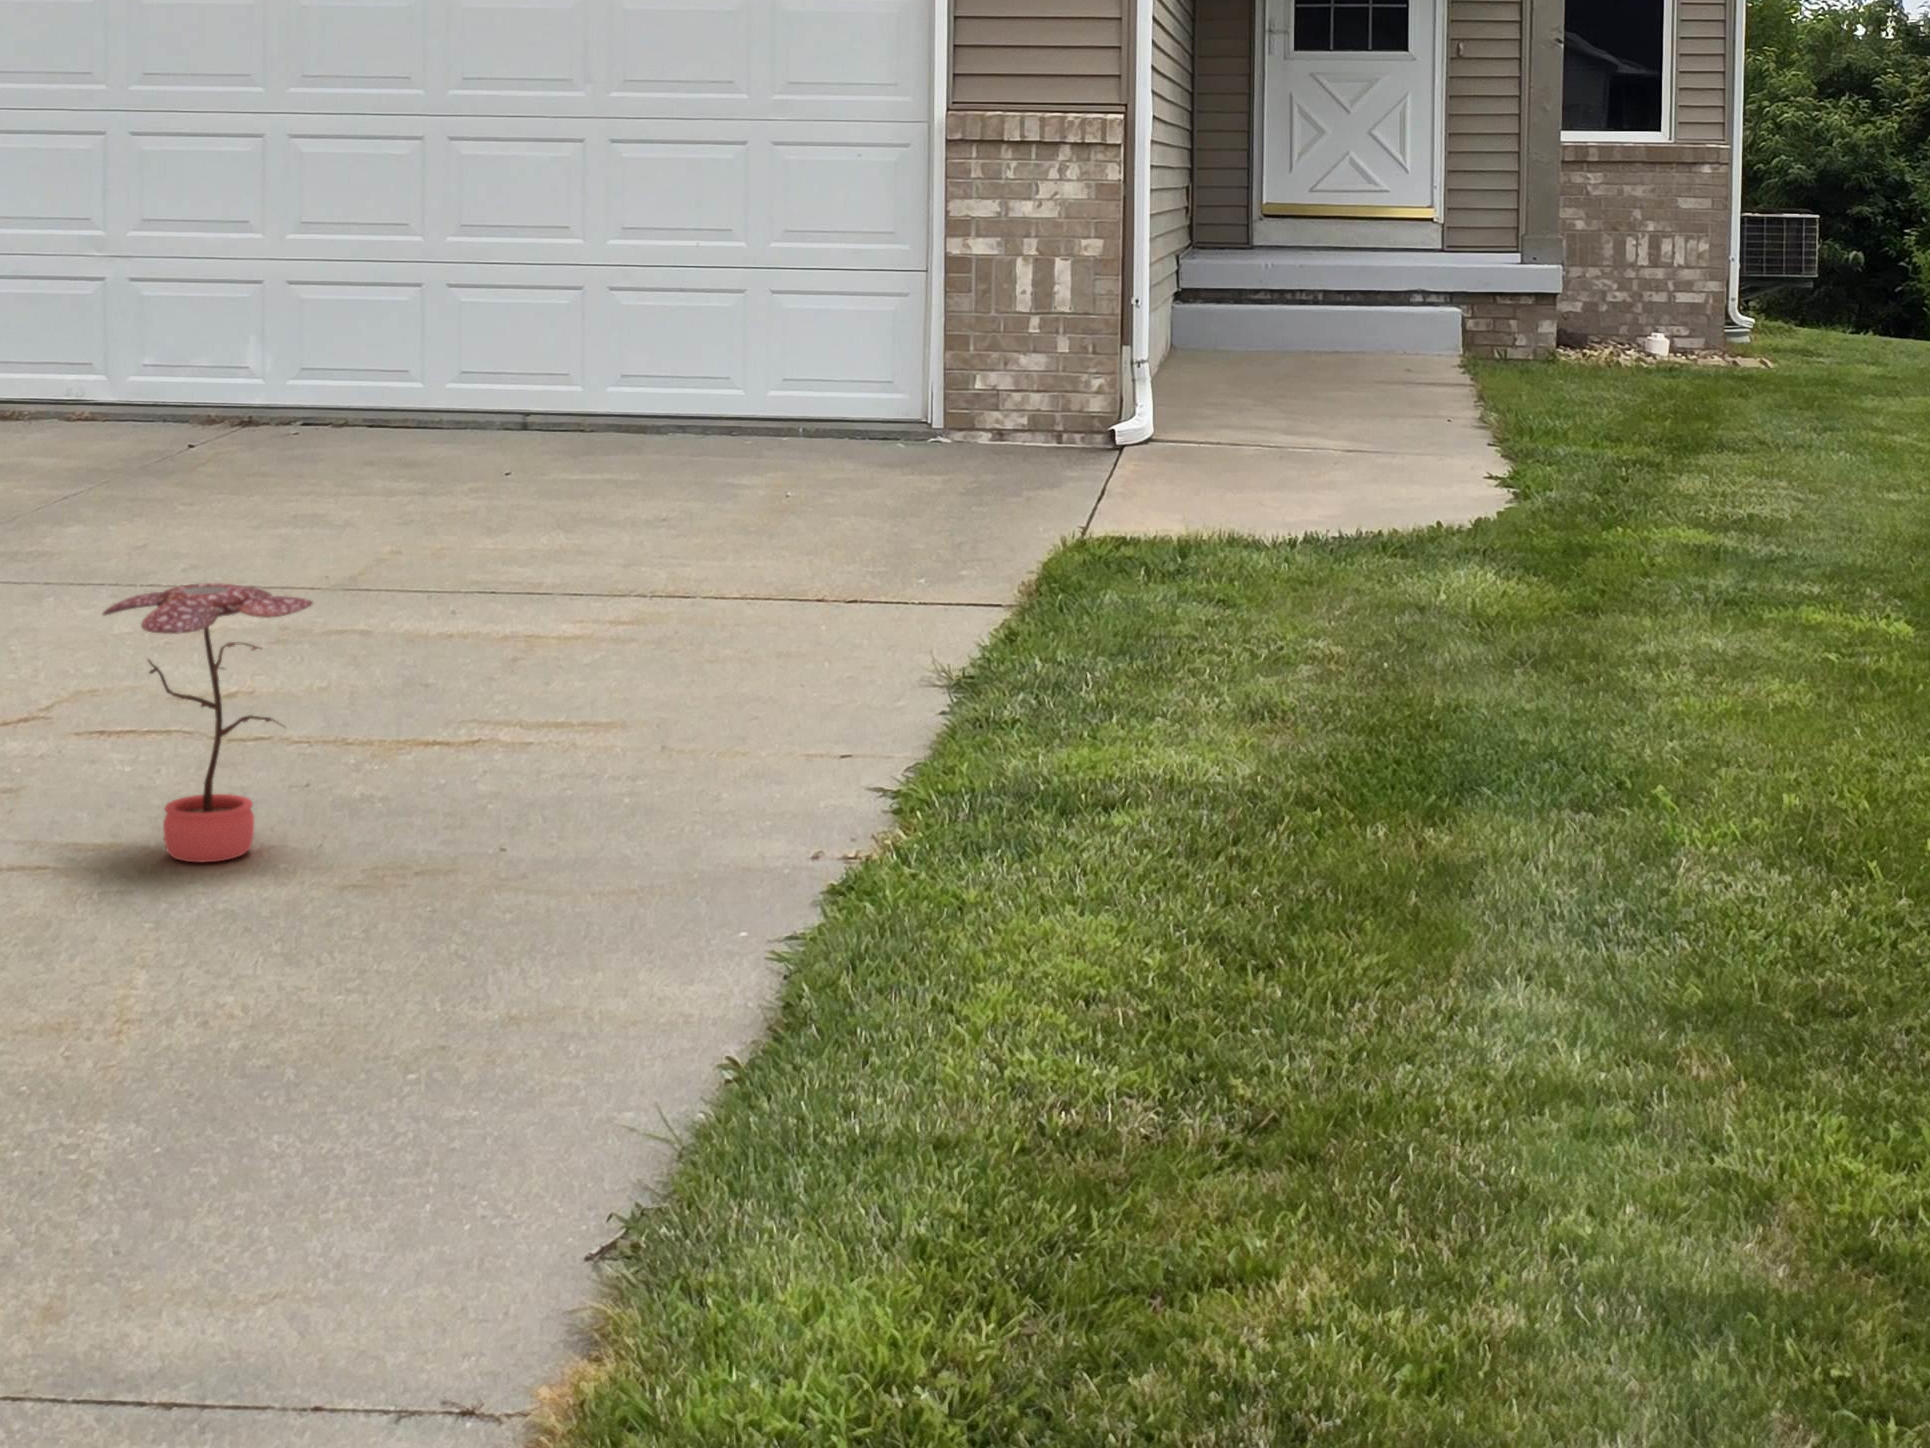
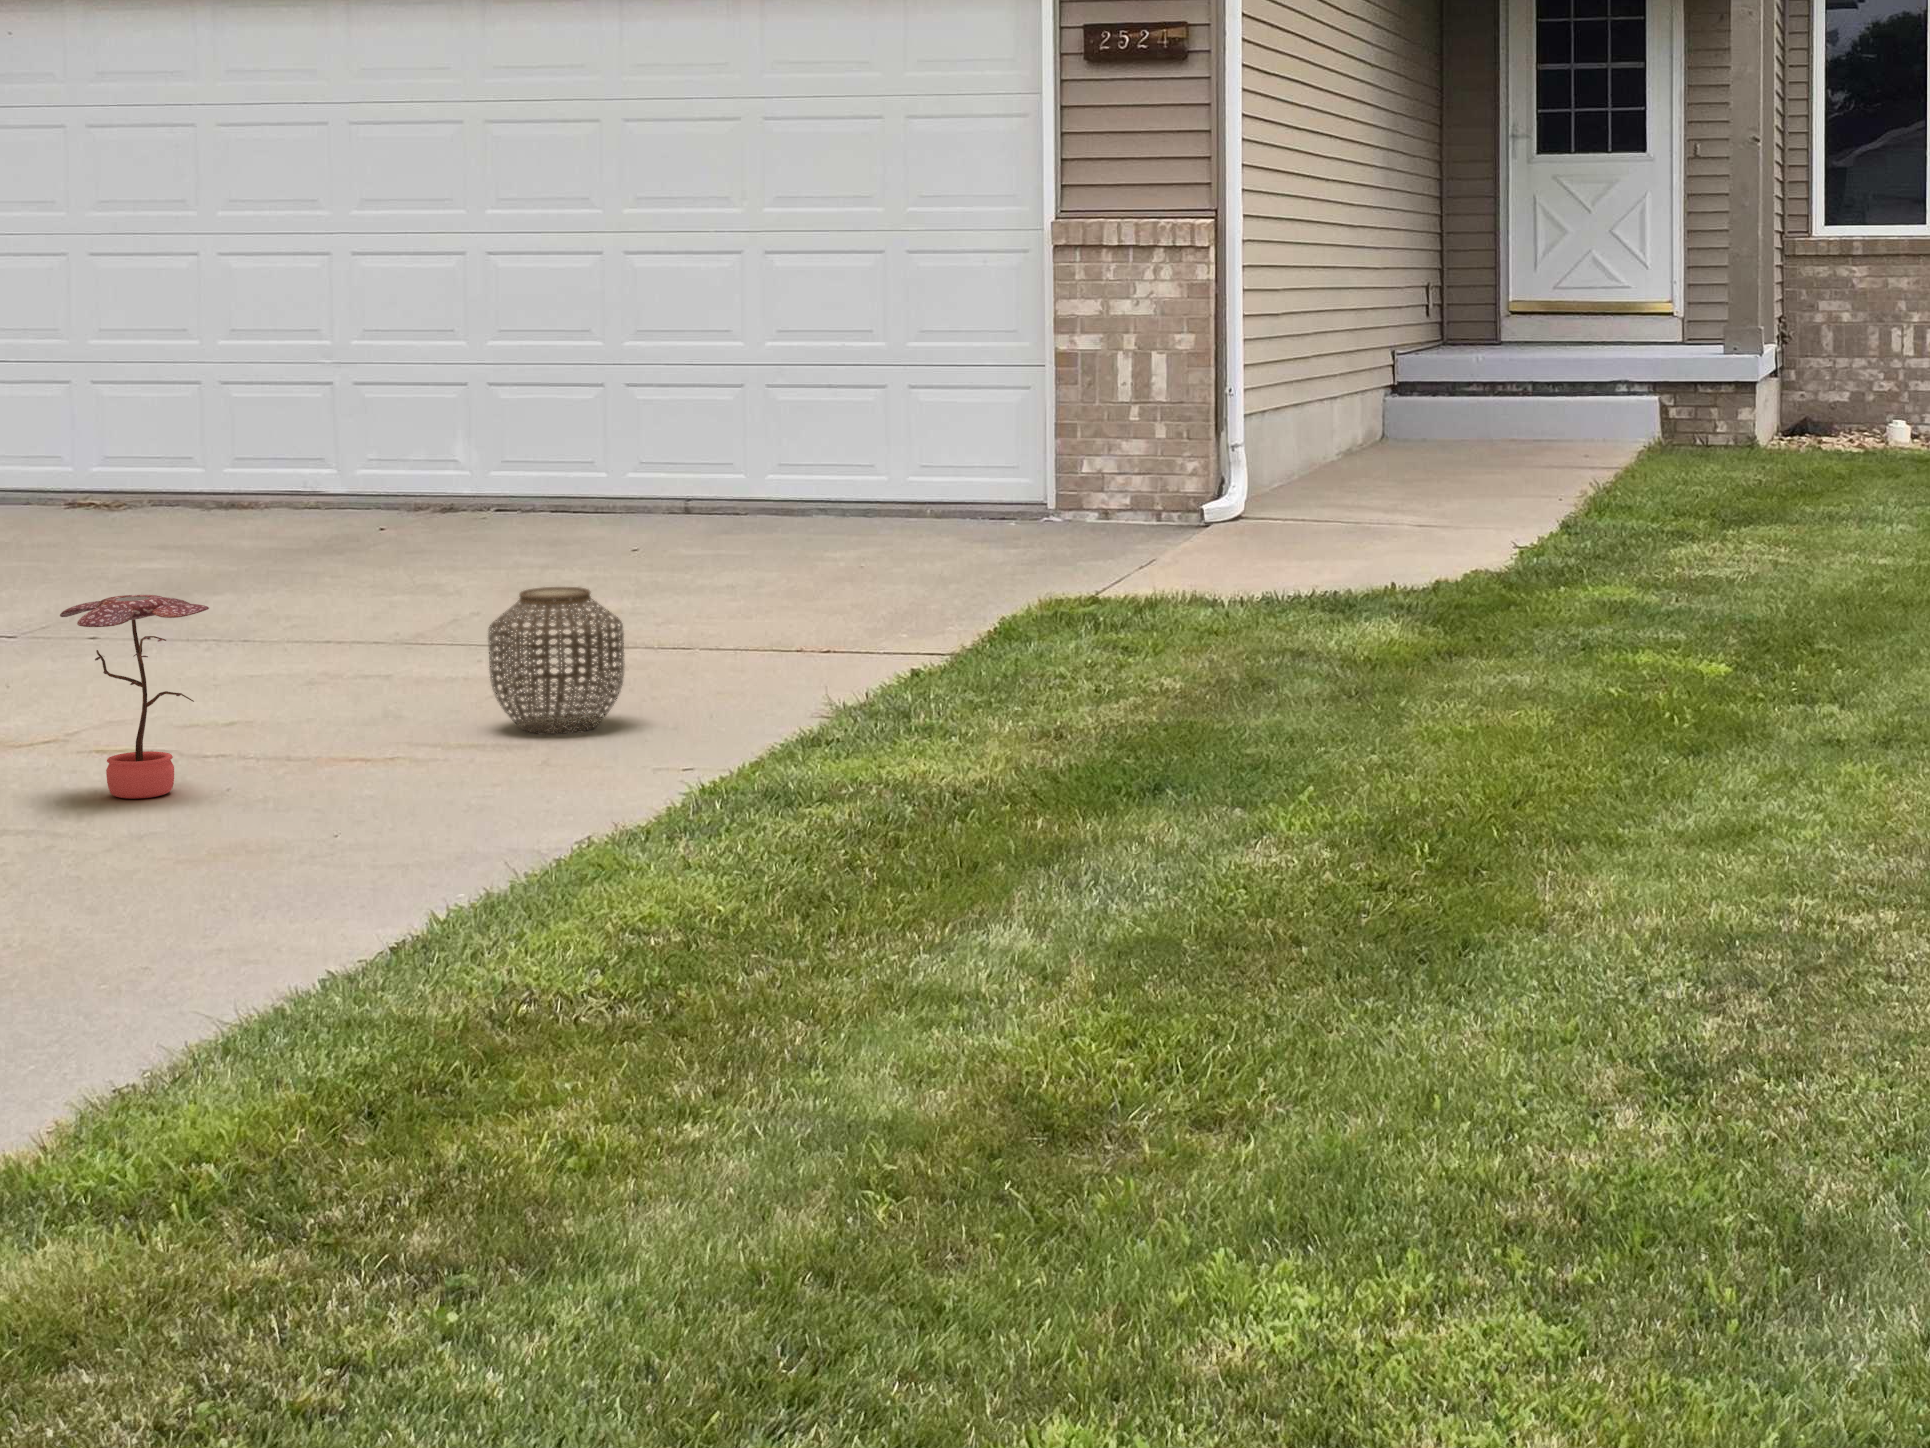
woven basket: none [586,553,754,741] -> present [489,587,624,733]

